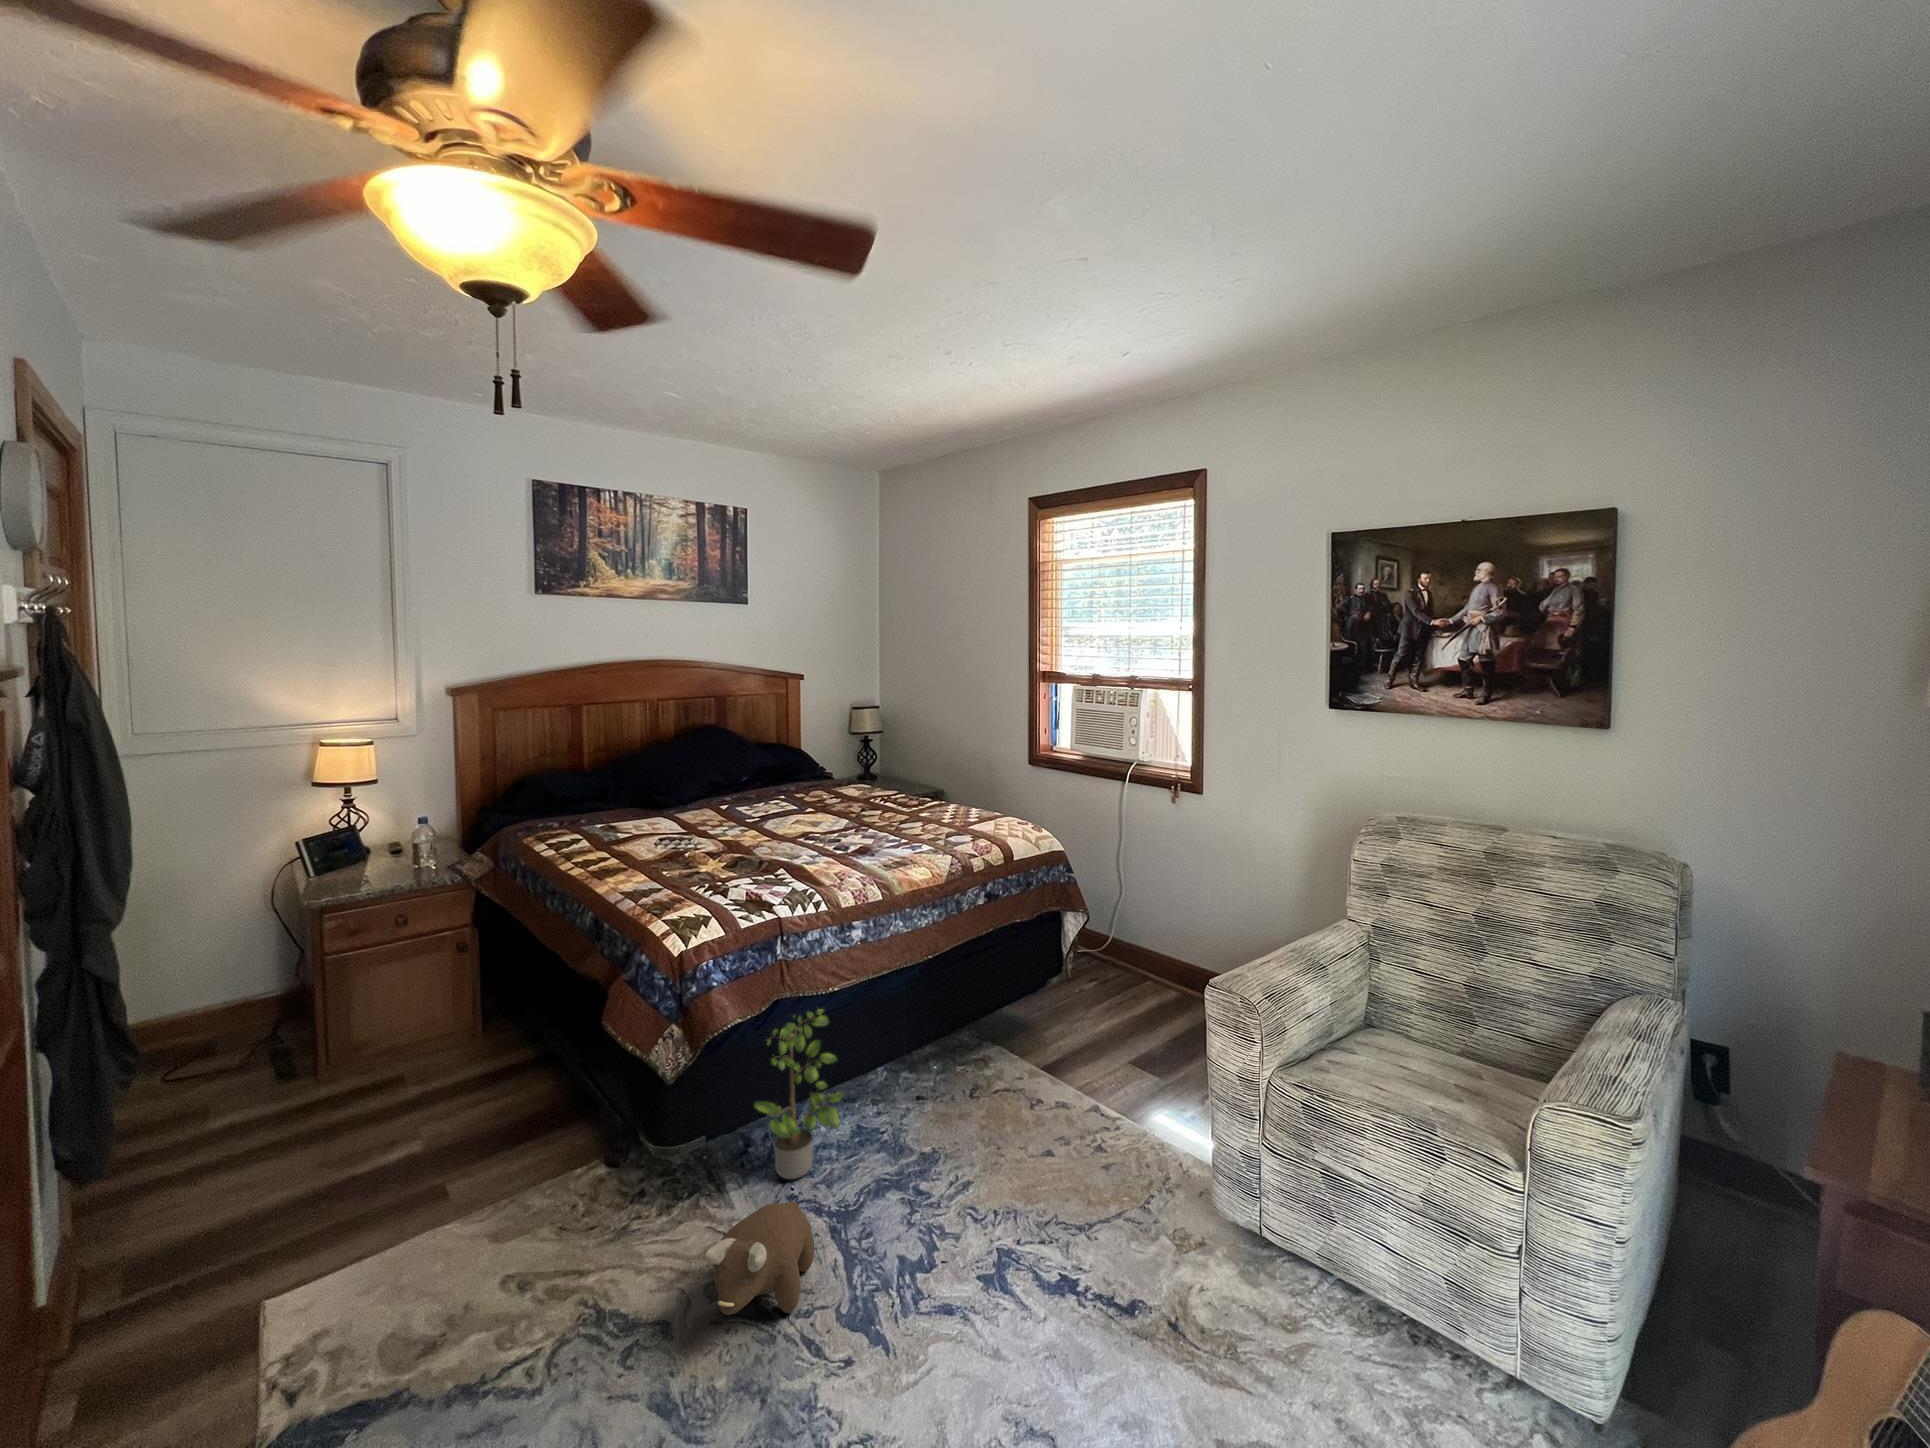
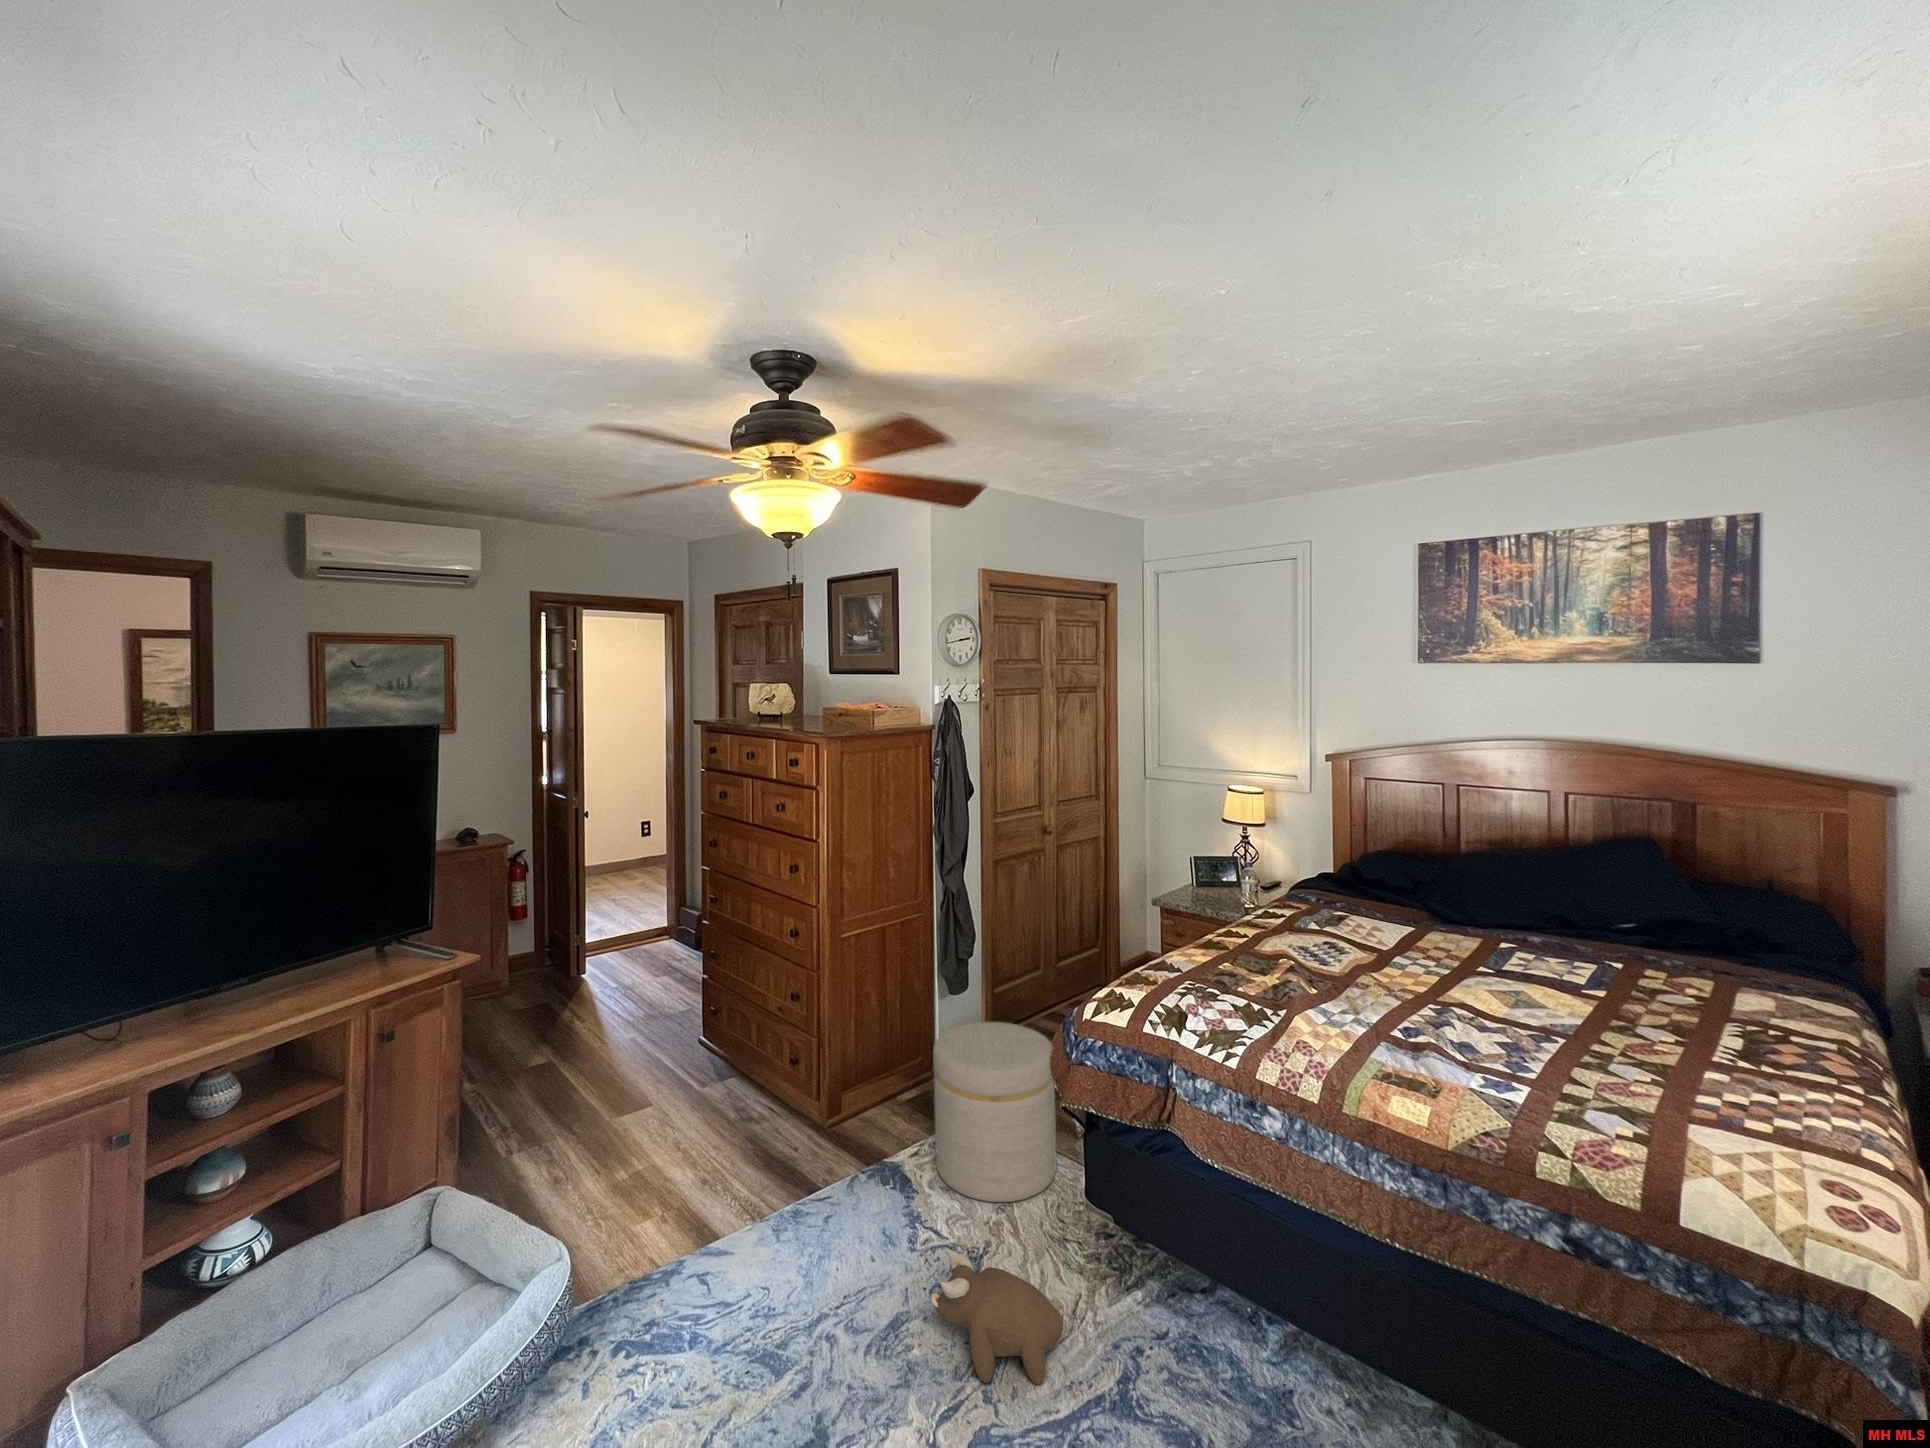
potted plant: present [754,1009,845,1179] -> none [1128,1150,1245,1353]
ottoman: none [321,1065,541,1346] -> present [933,1022,1056,1202]

